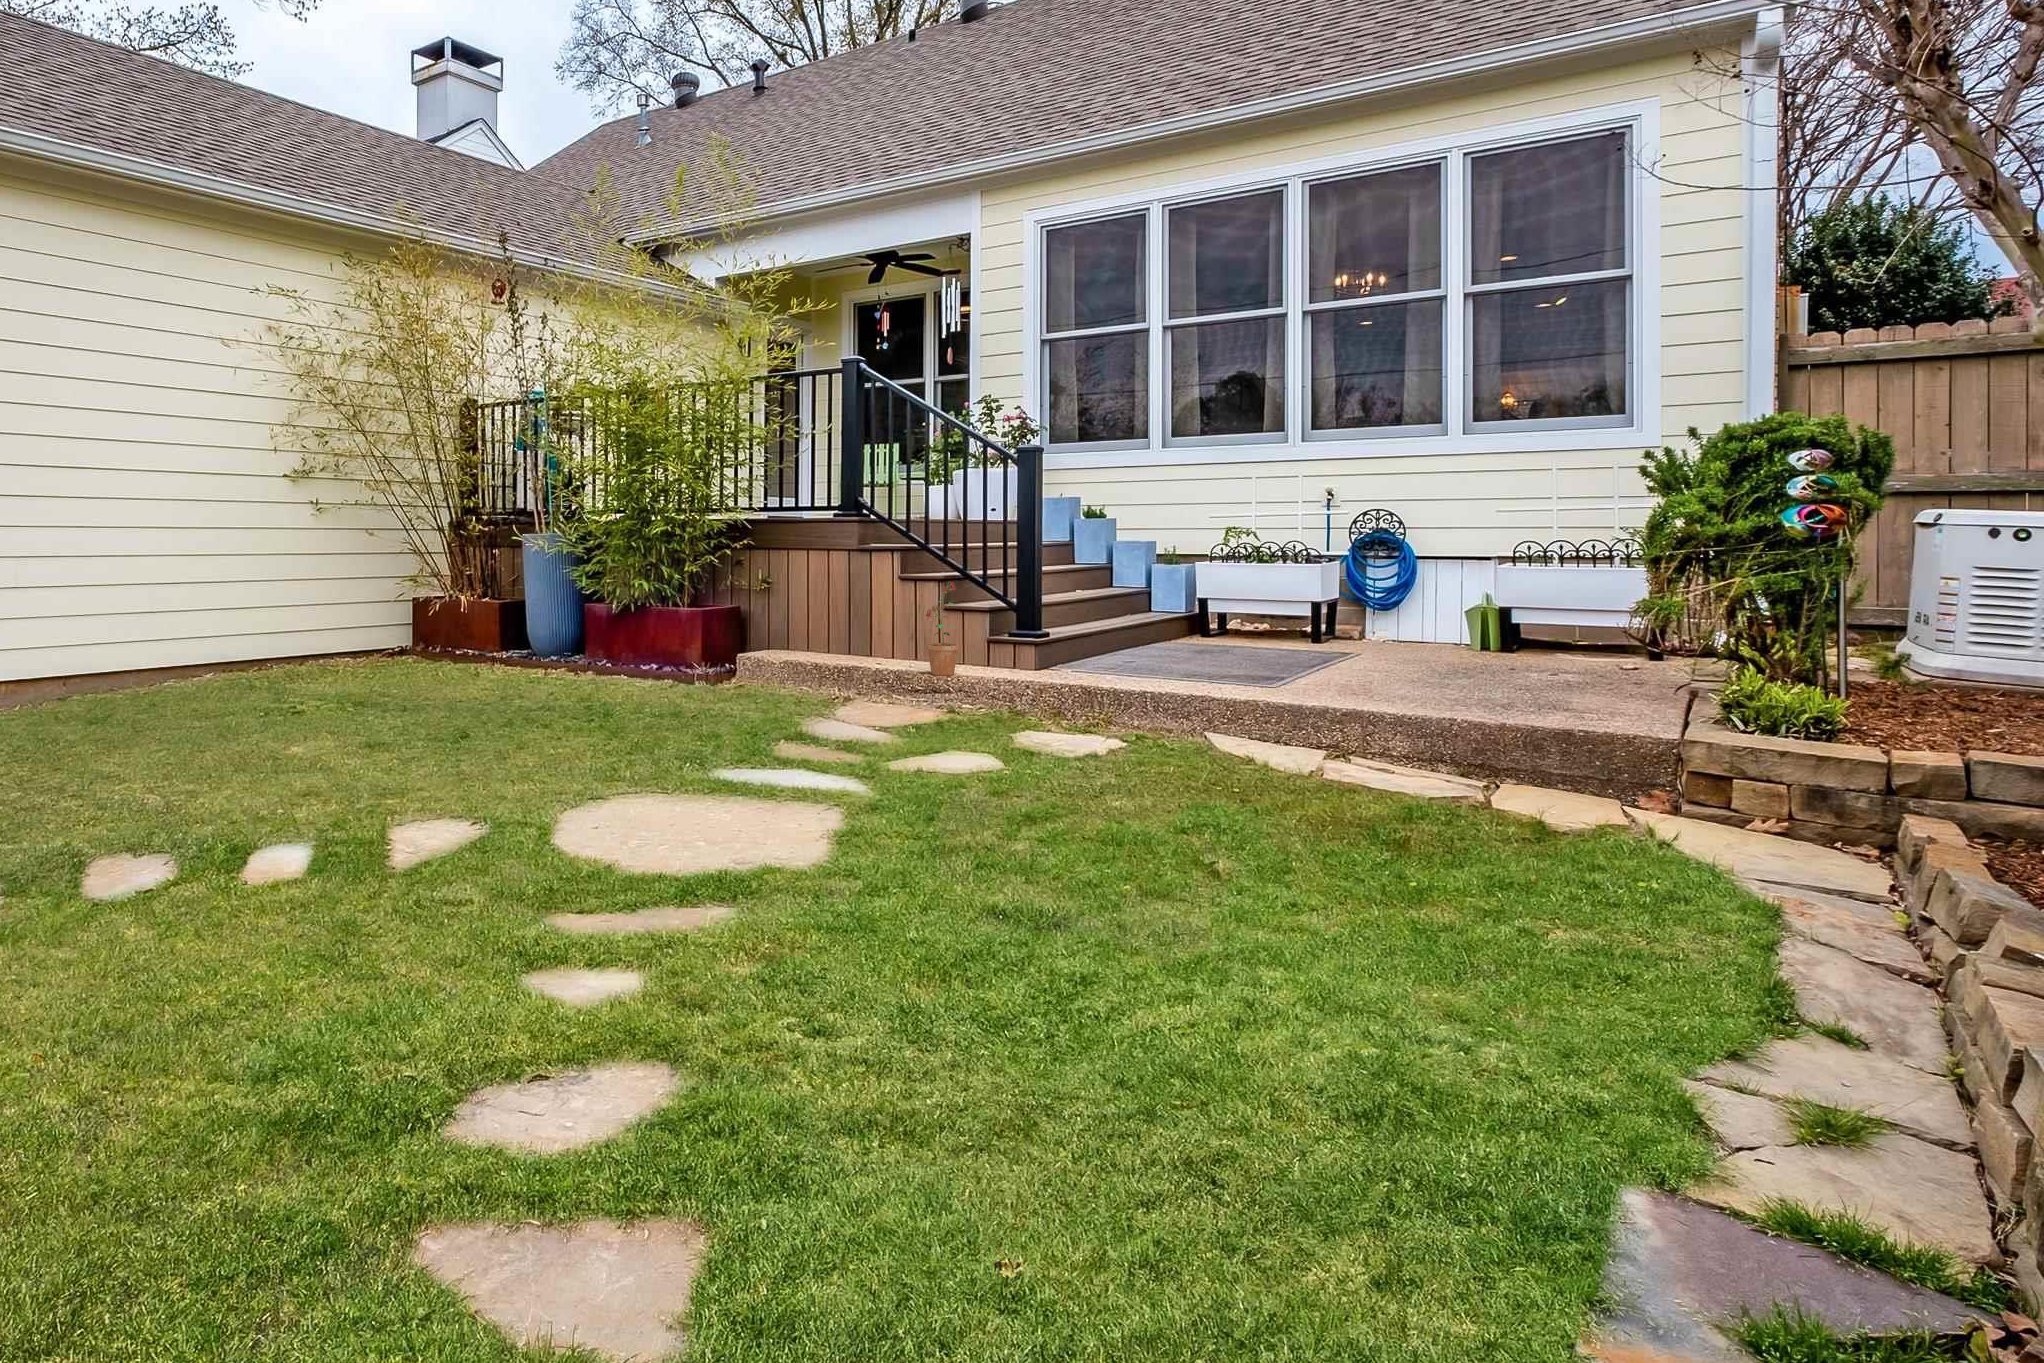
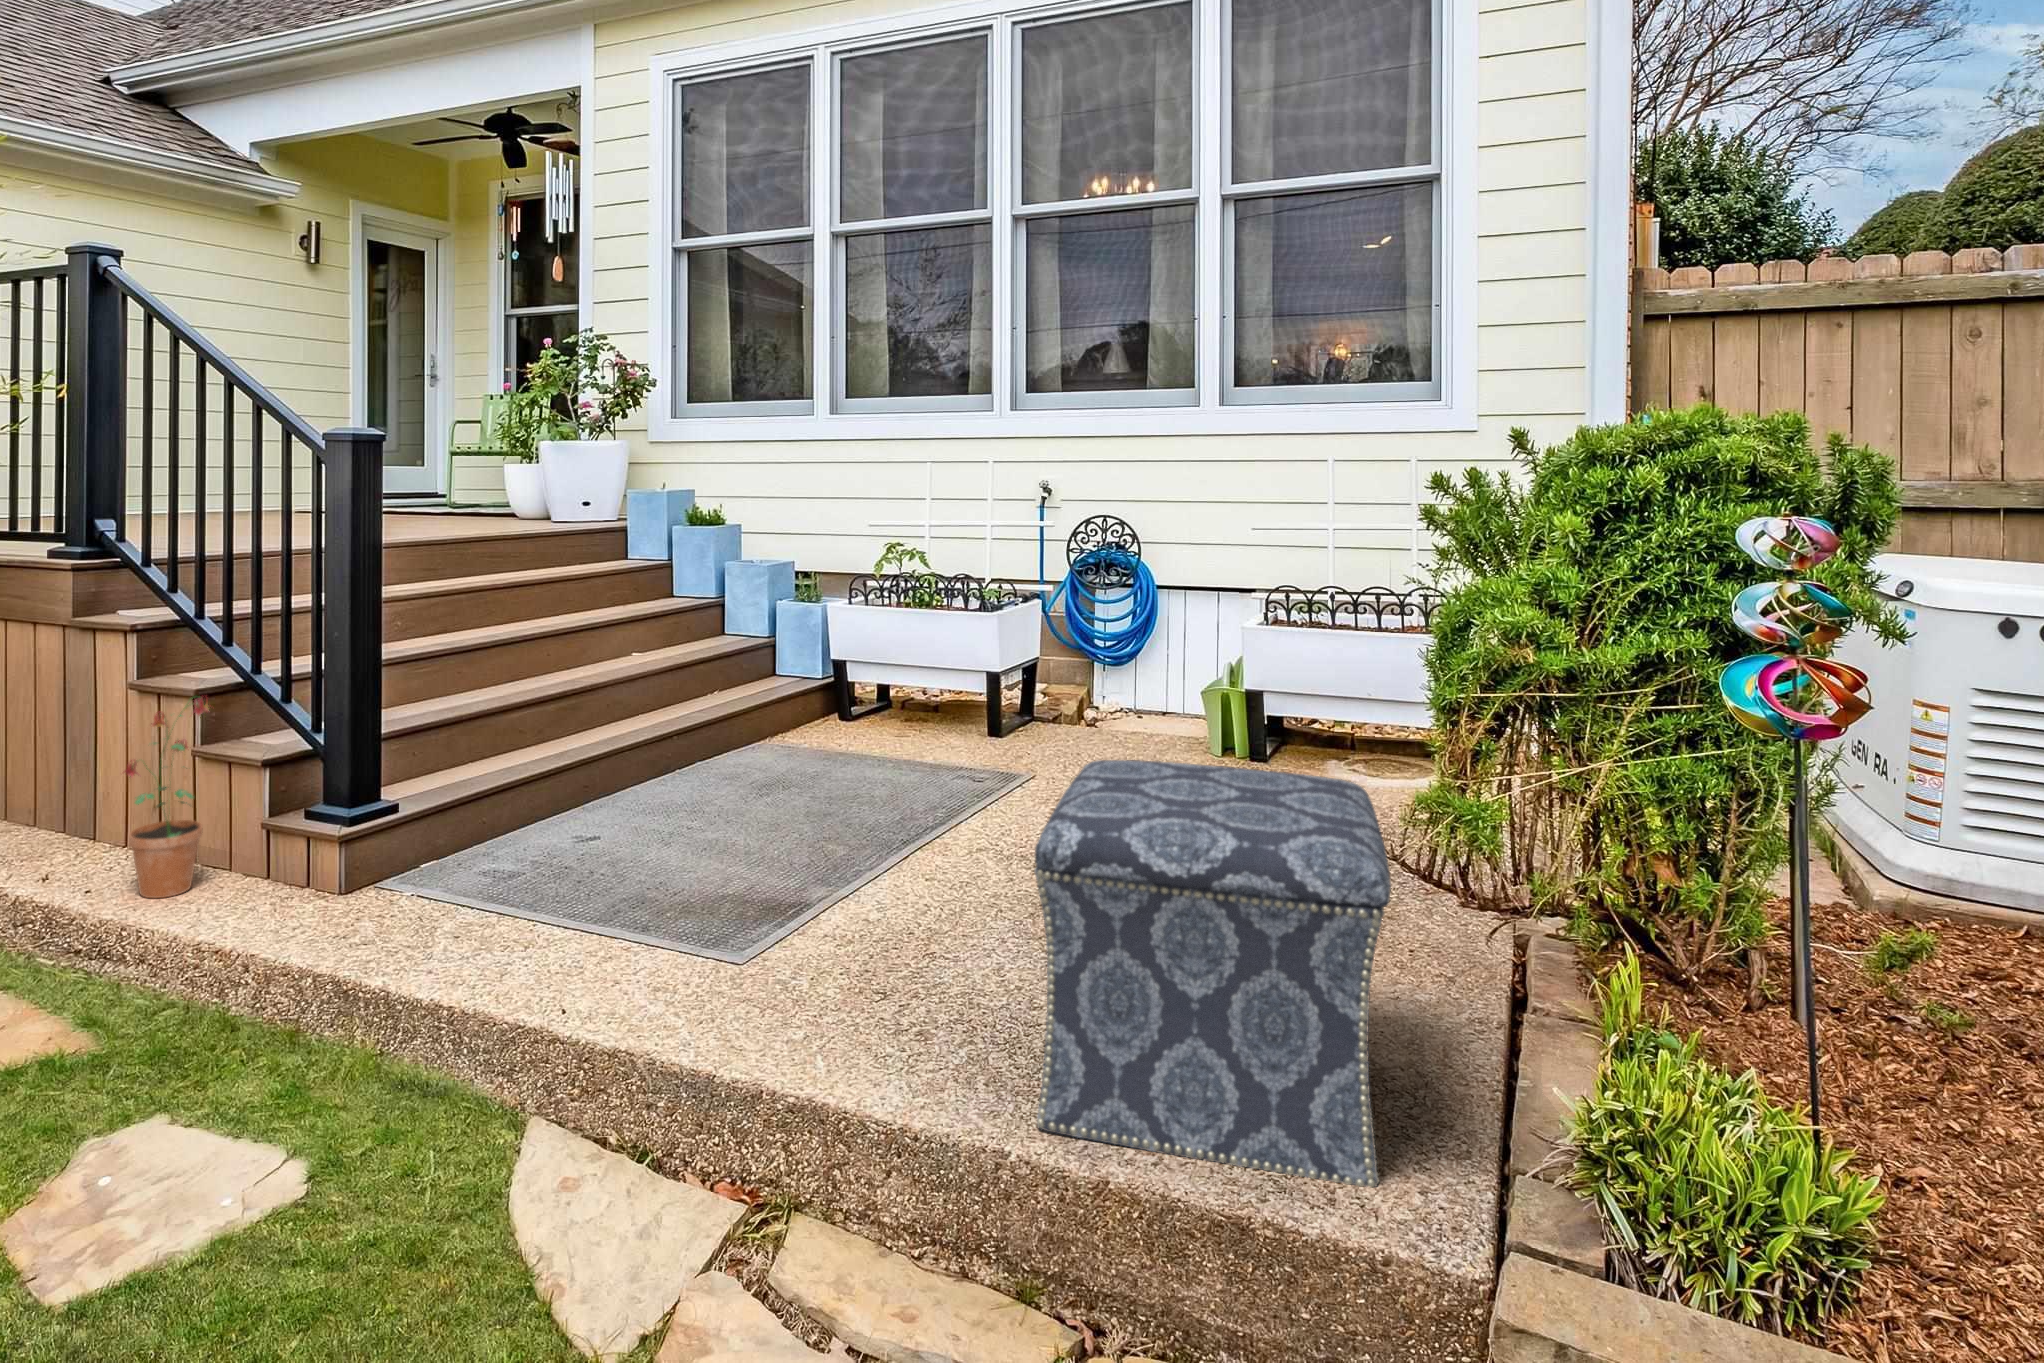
ottoman: none [1465,575,1632,710] -> present [1034,760,1391,1187]

